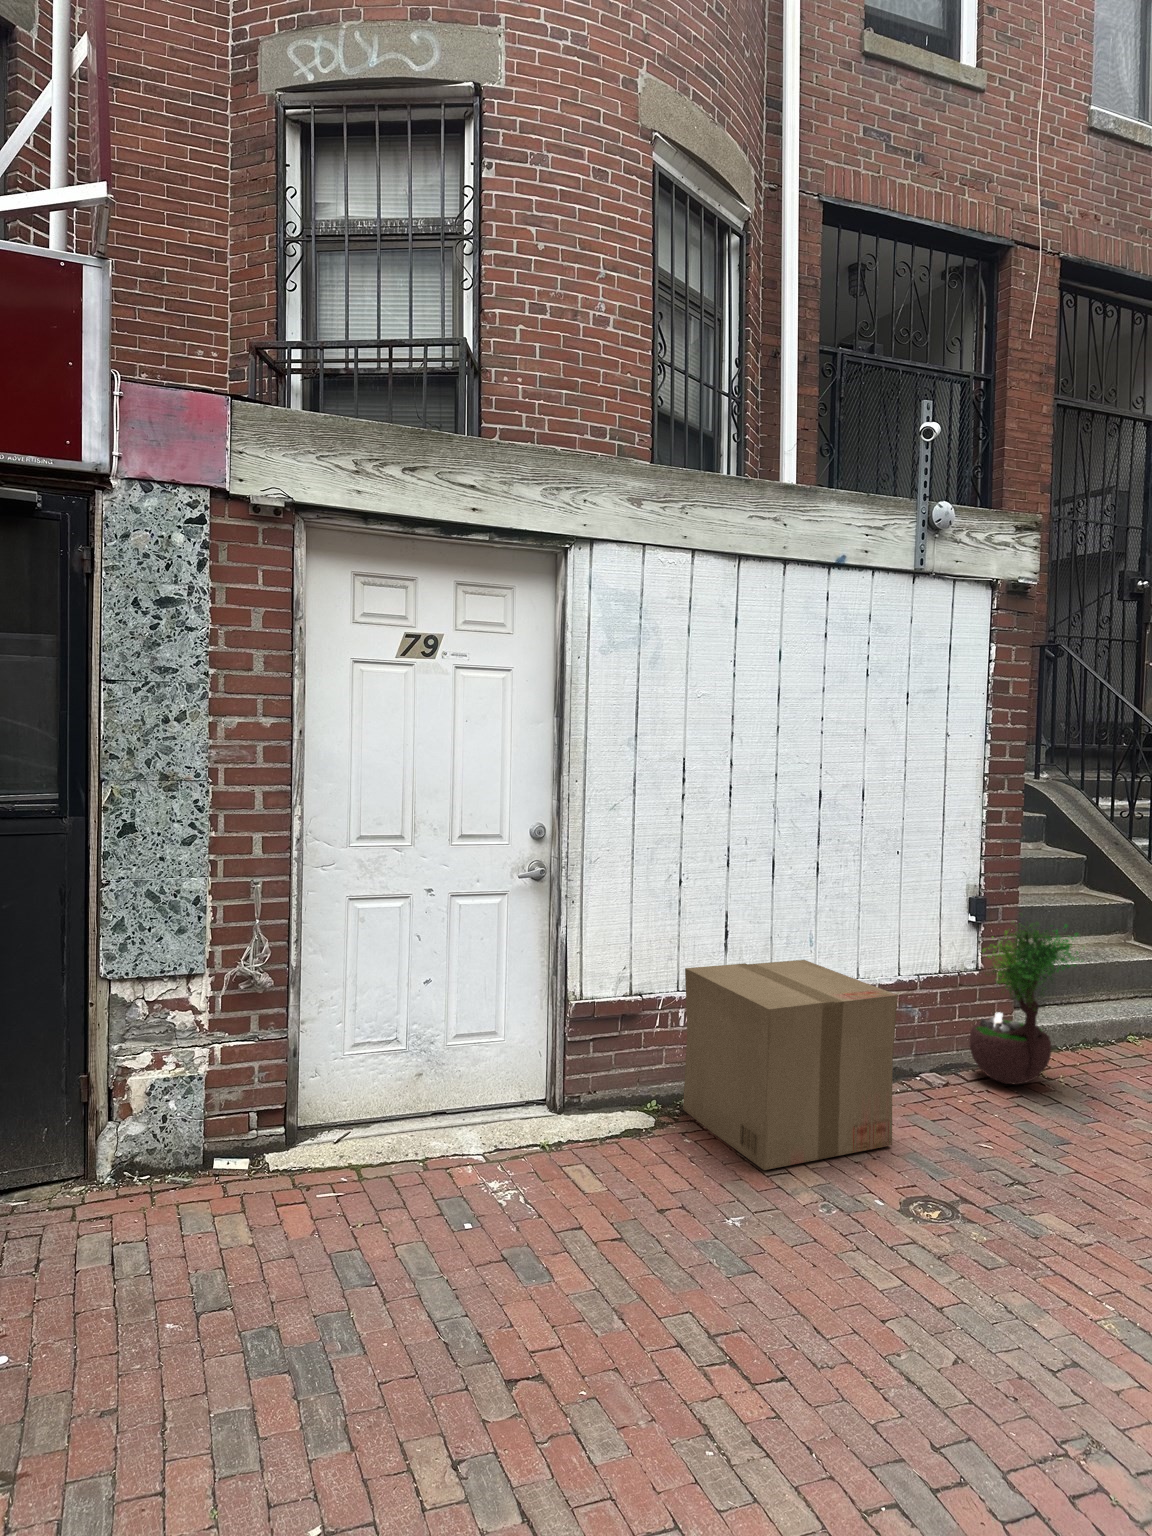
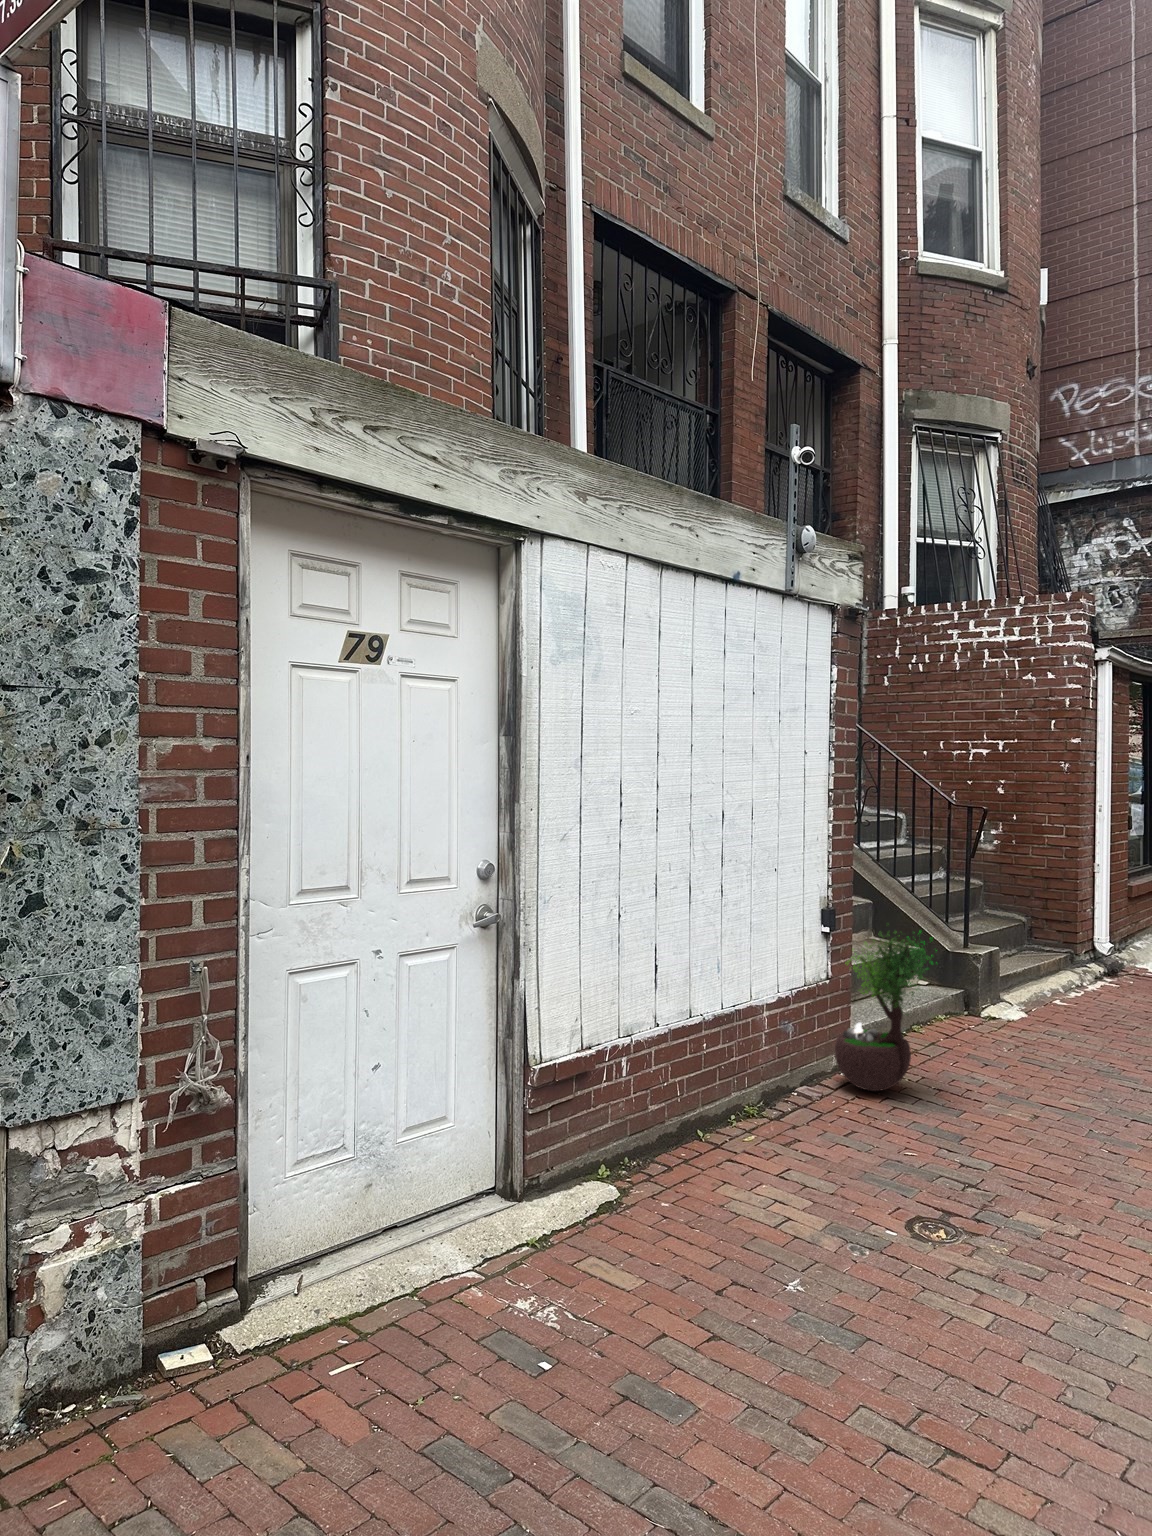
cardboard box: present [683,960,898,1170] -> none [630,991,849,1219]

